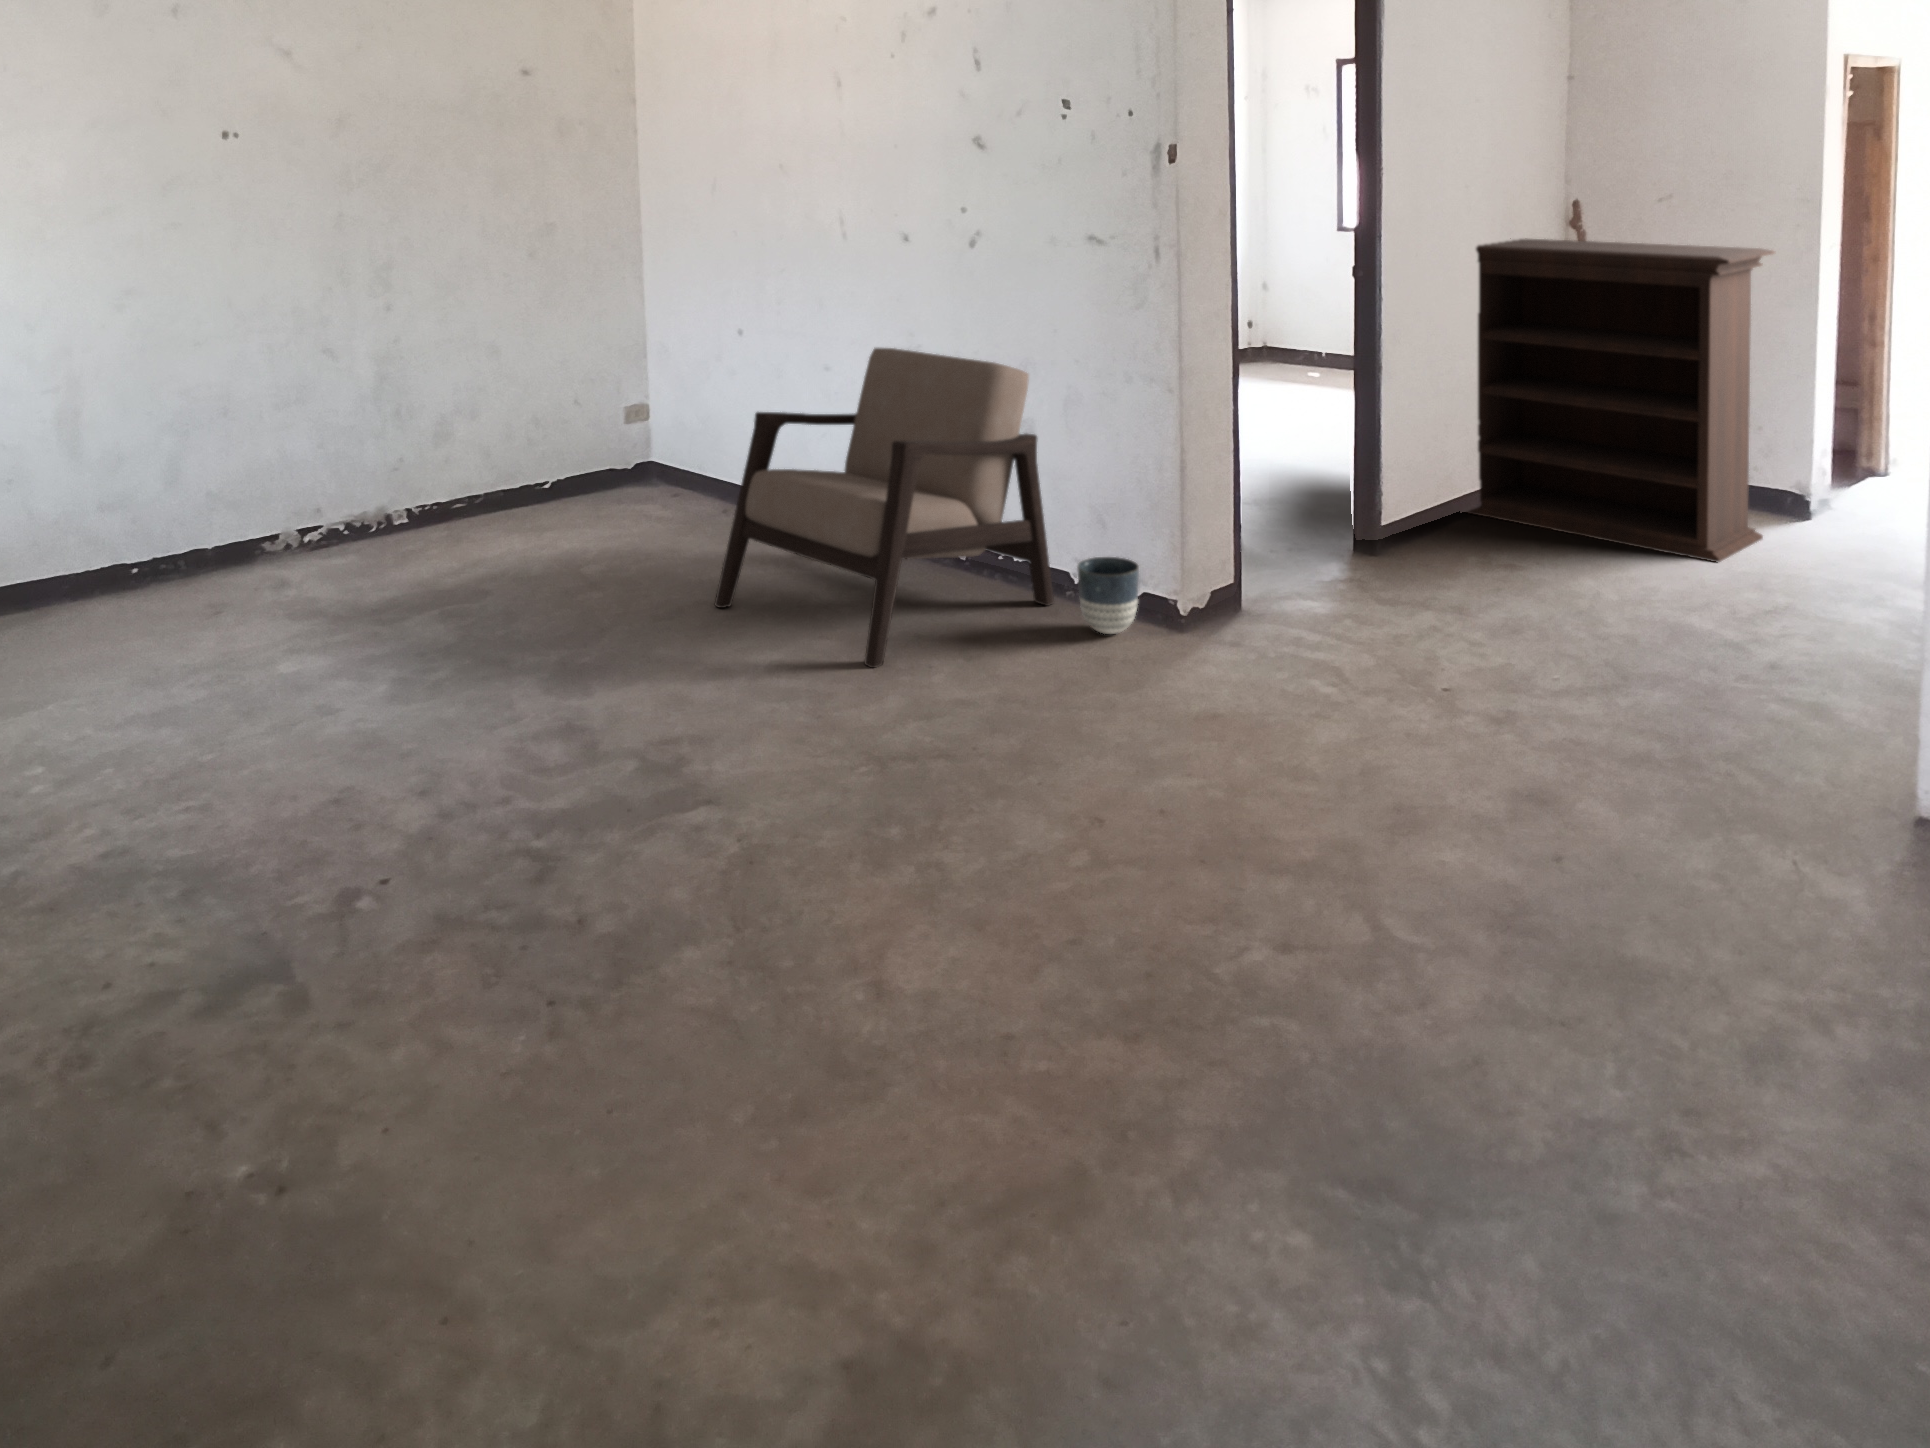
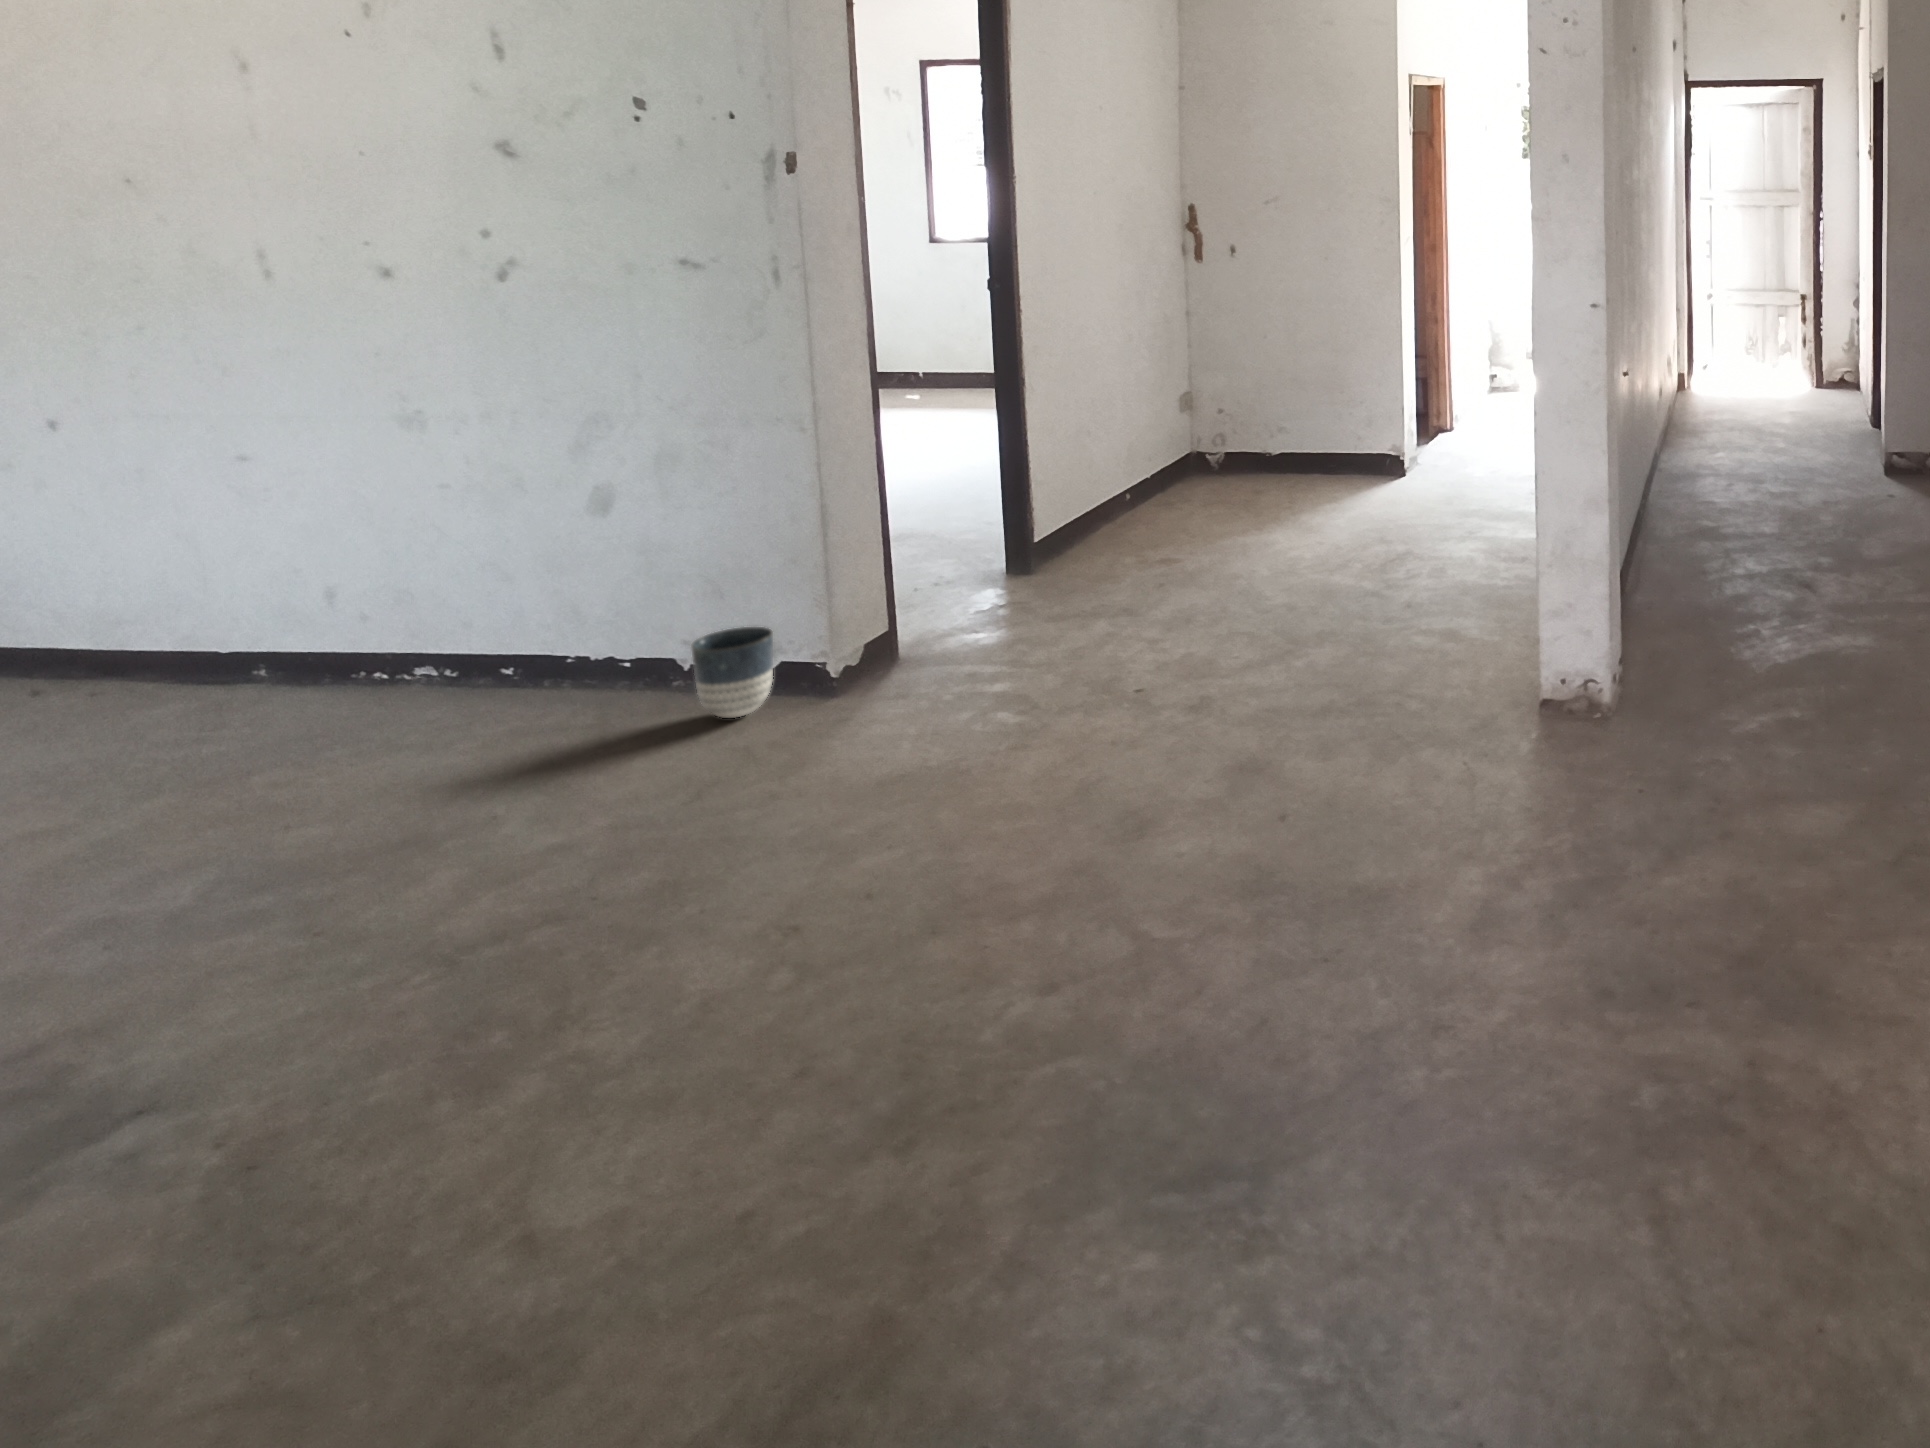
bookshelf: present [1467,238,1774,562] -> none [1086,240,1369,524]
armchair: present [715,348,1054,668] -> none [71,421,653,835]

